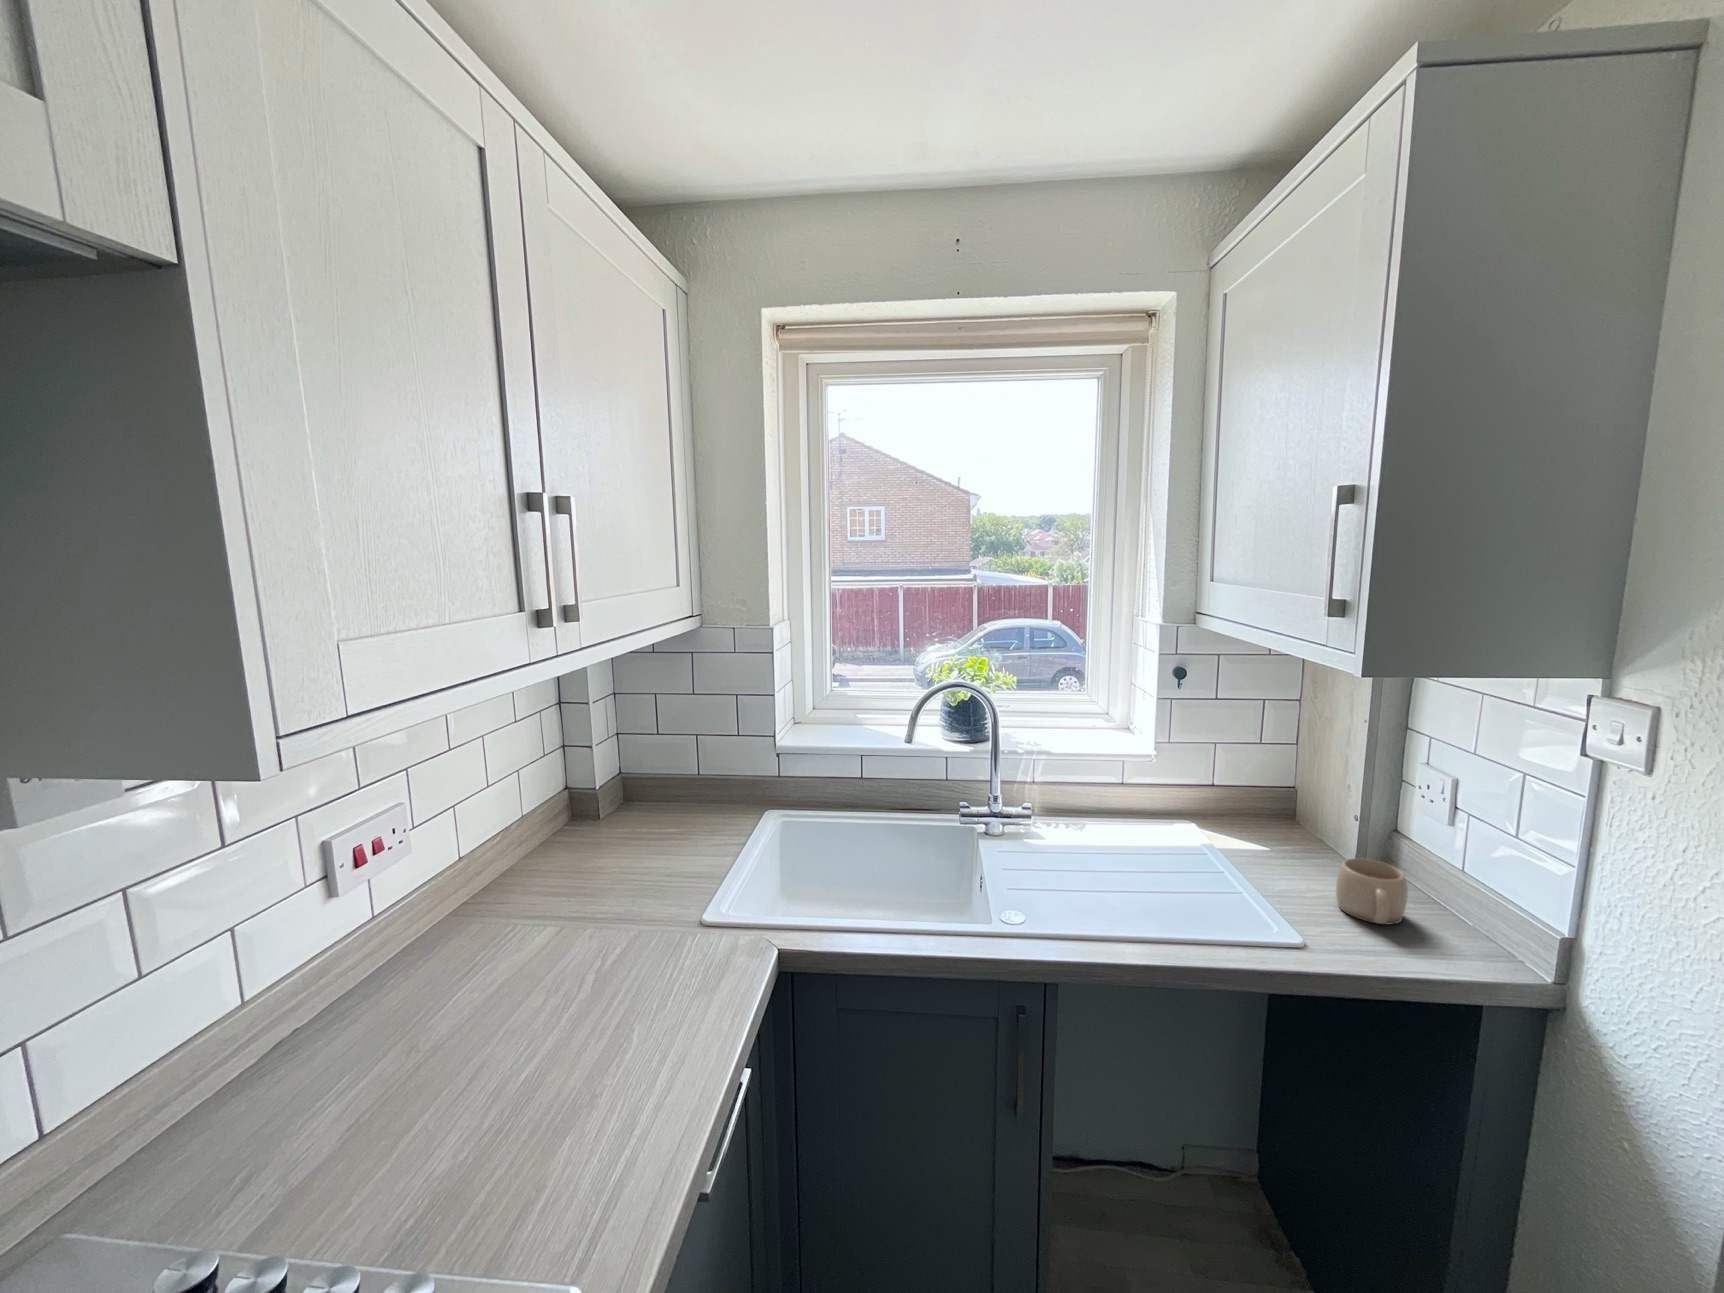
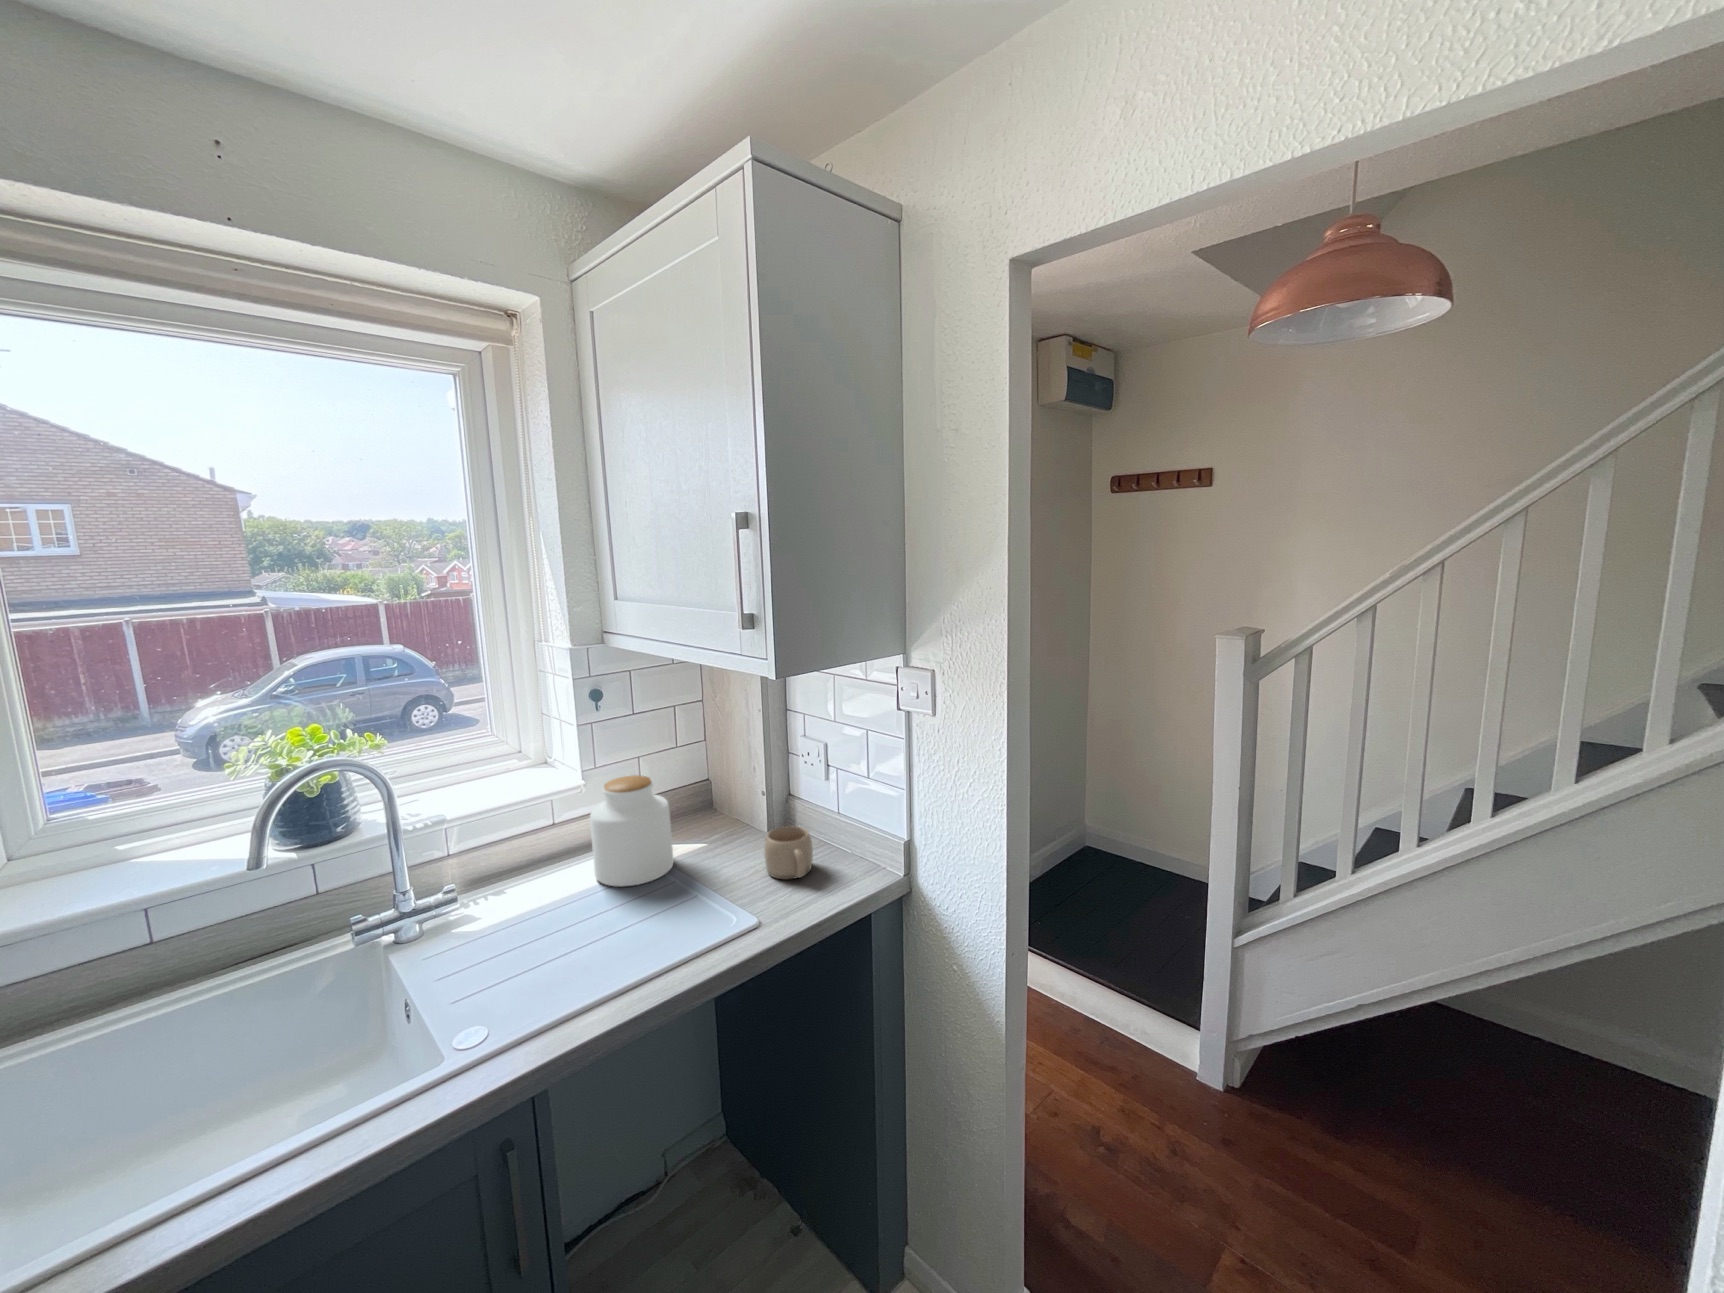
jar: none [1148,755,1233,863] -> present [590,775,673,886]

